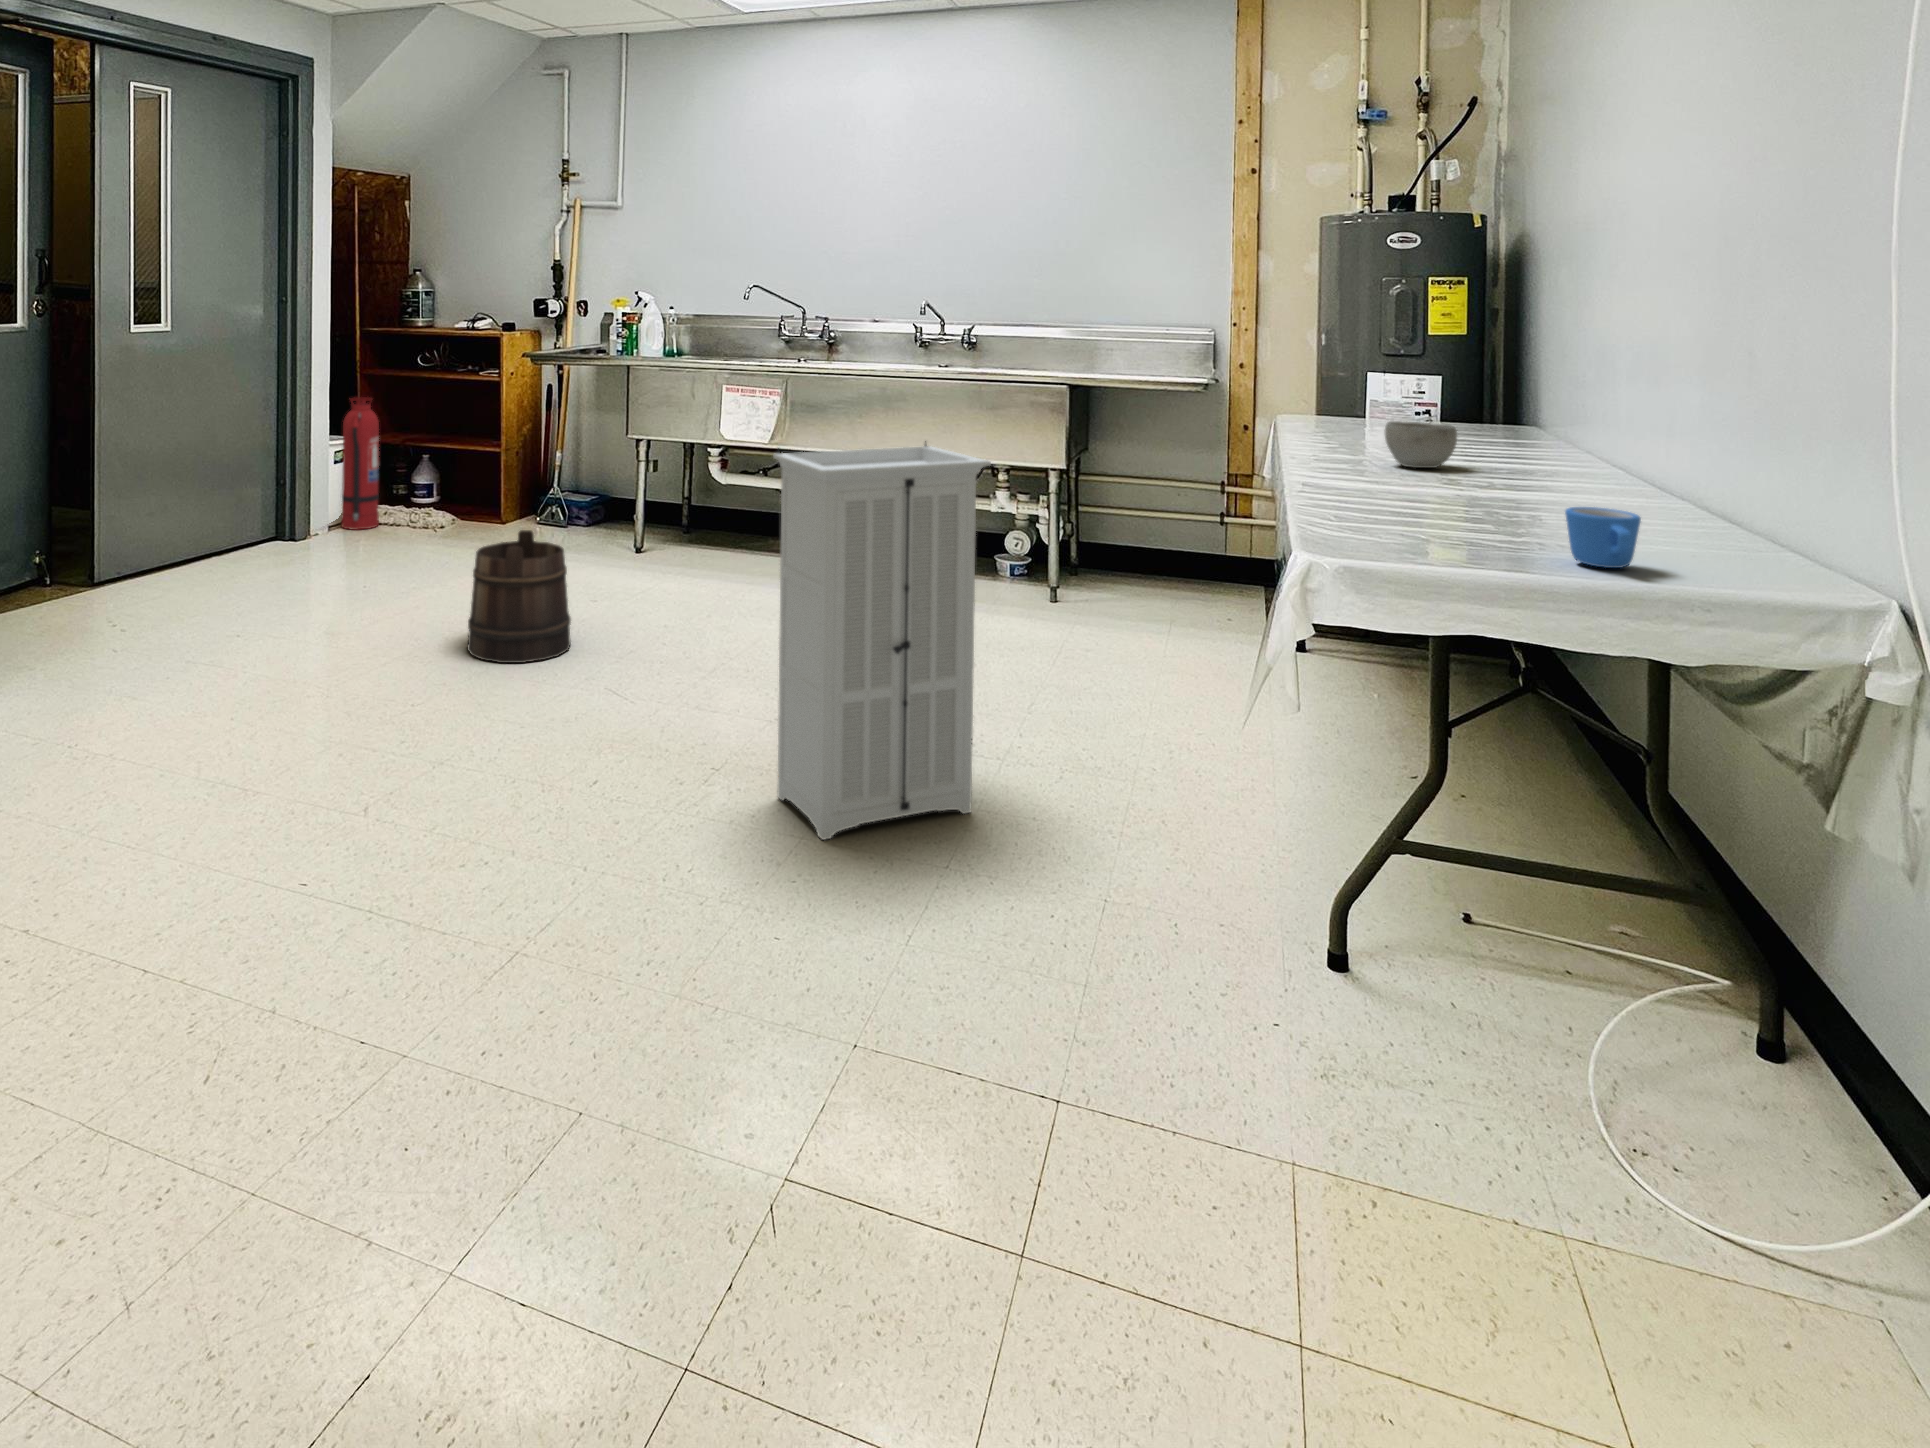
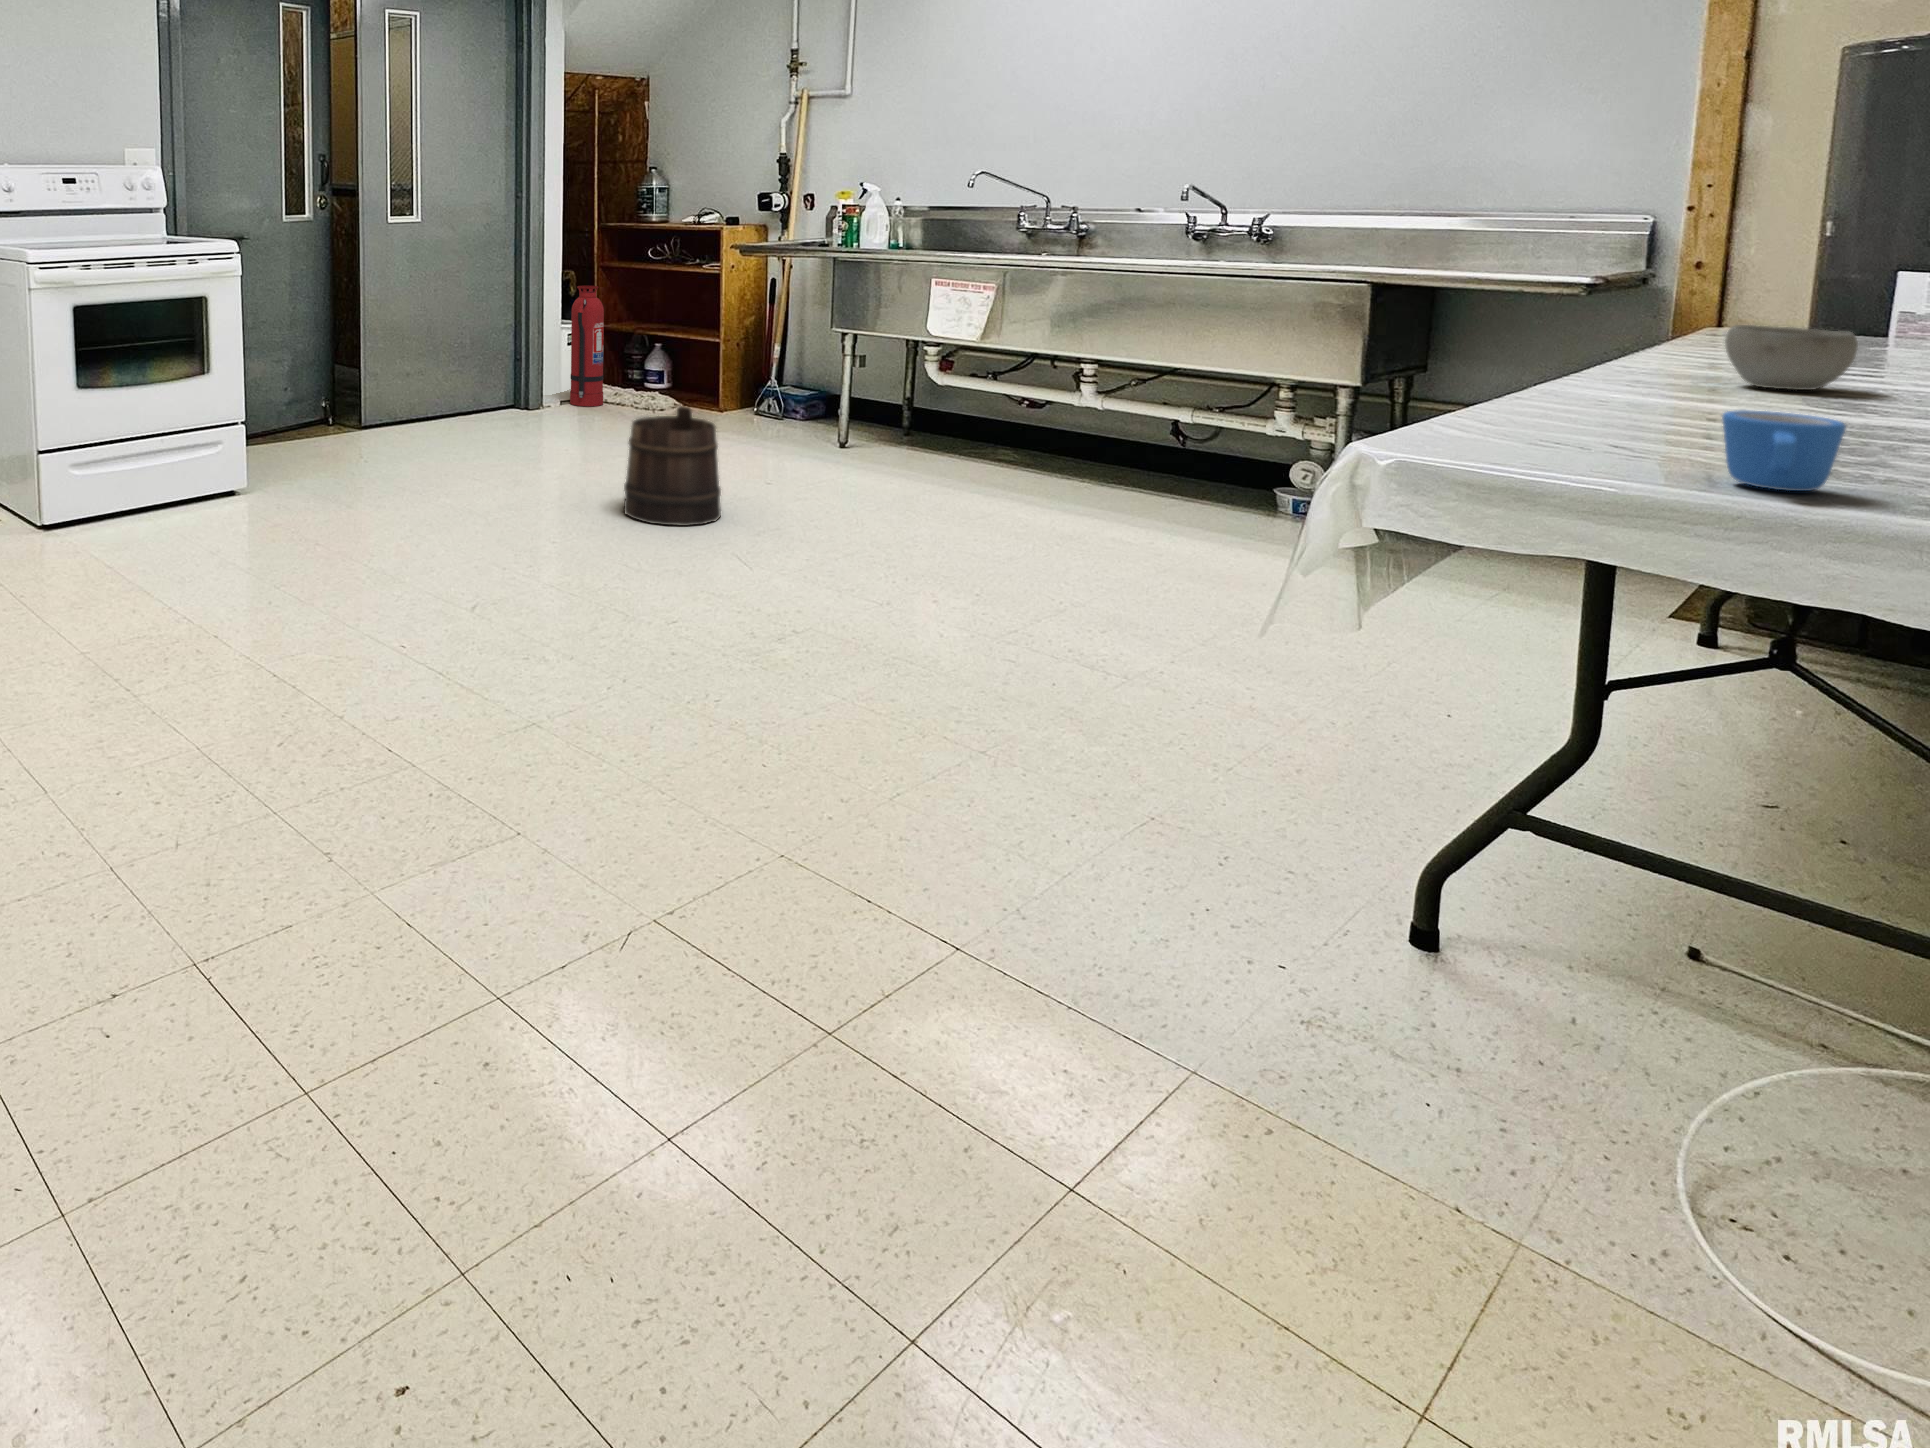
storage cabinet: present [773,441,991,840] -> none [842,323,1084,716]

